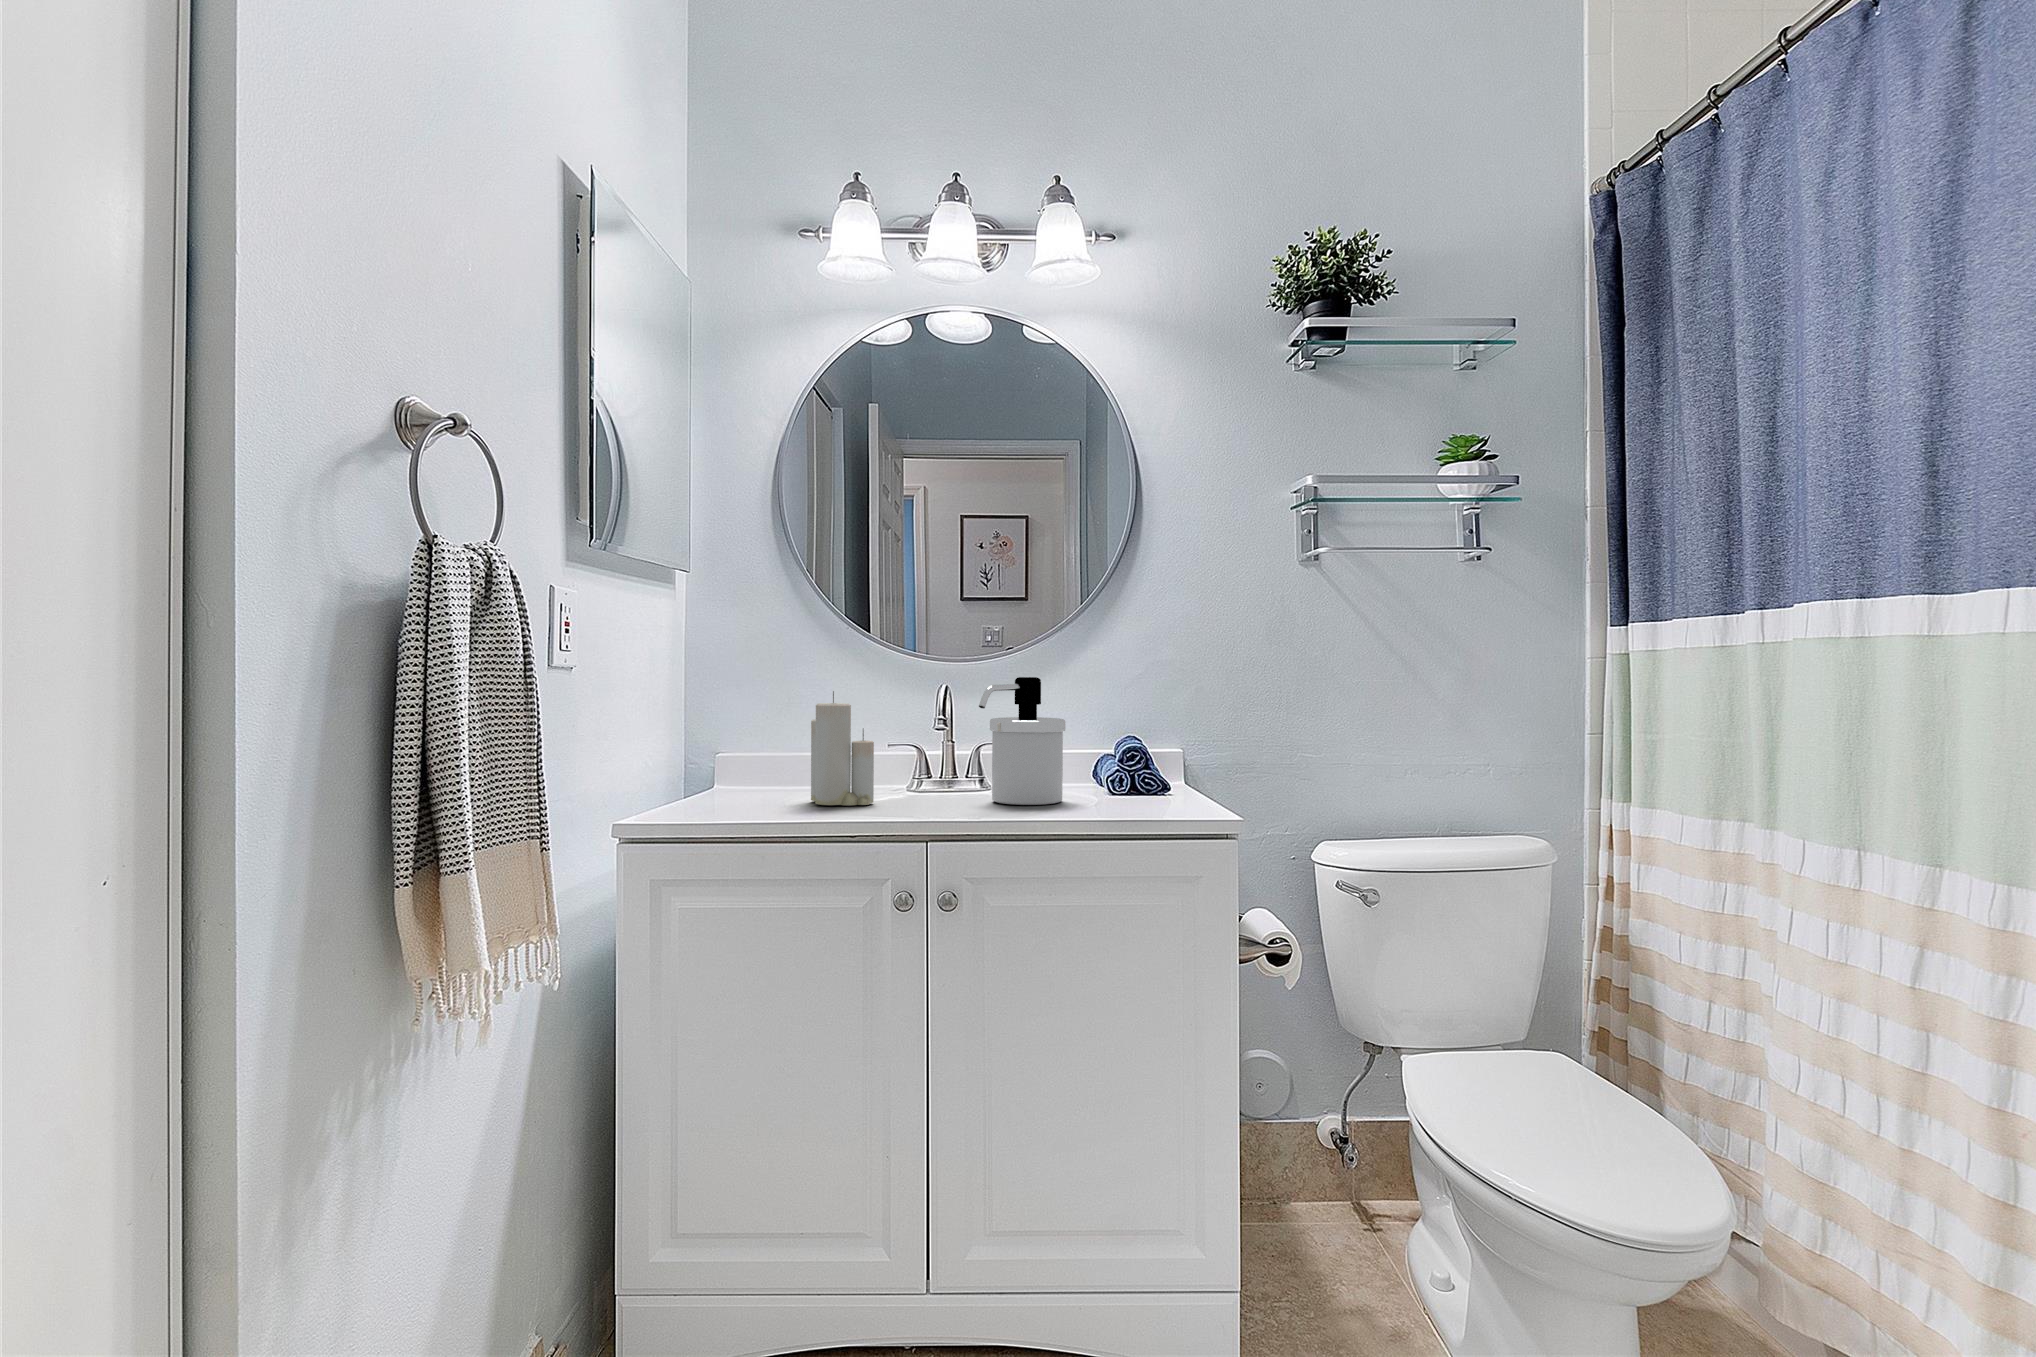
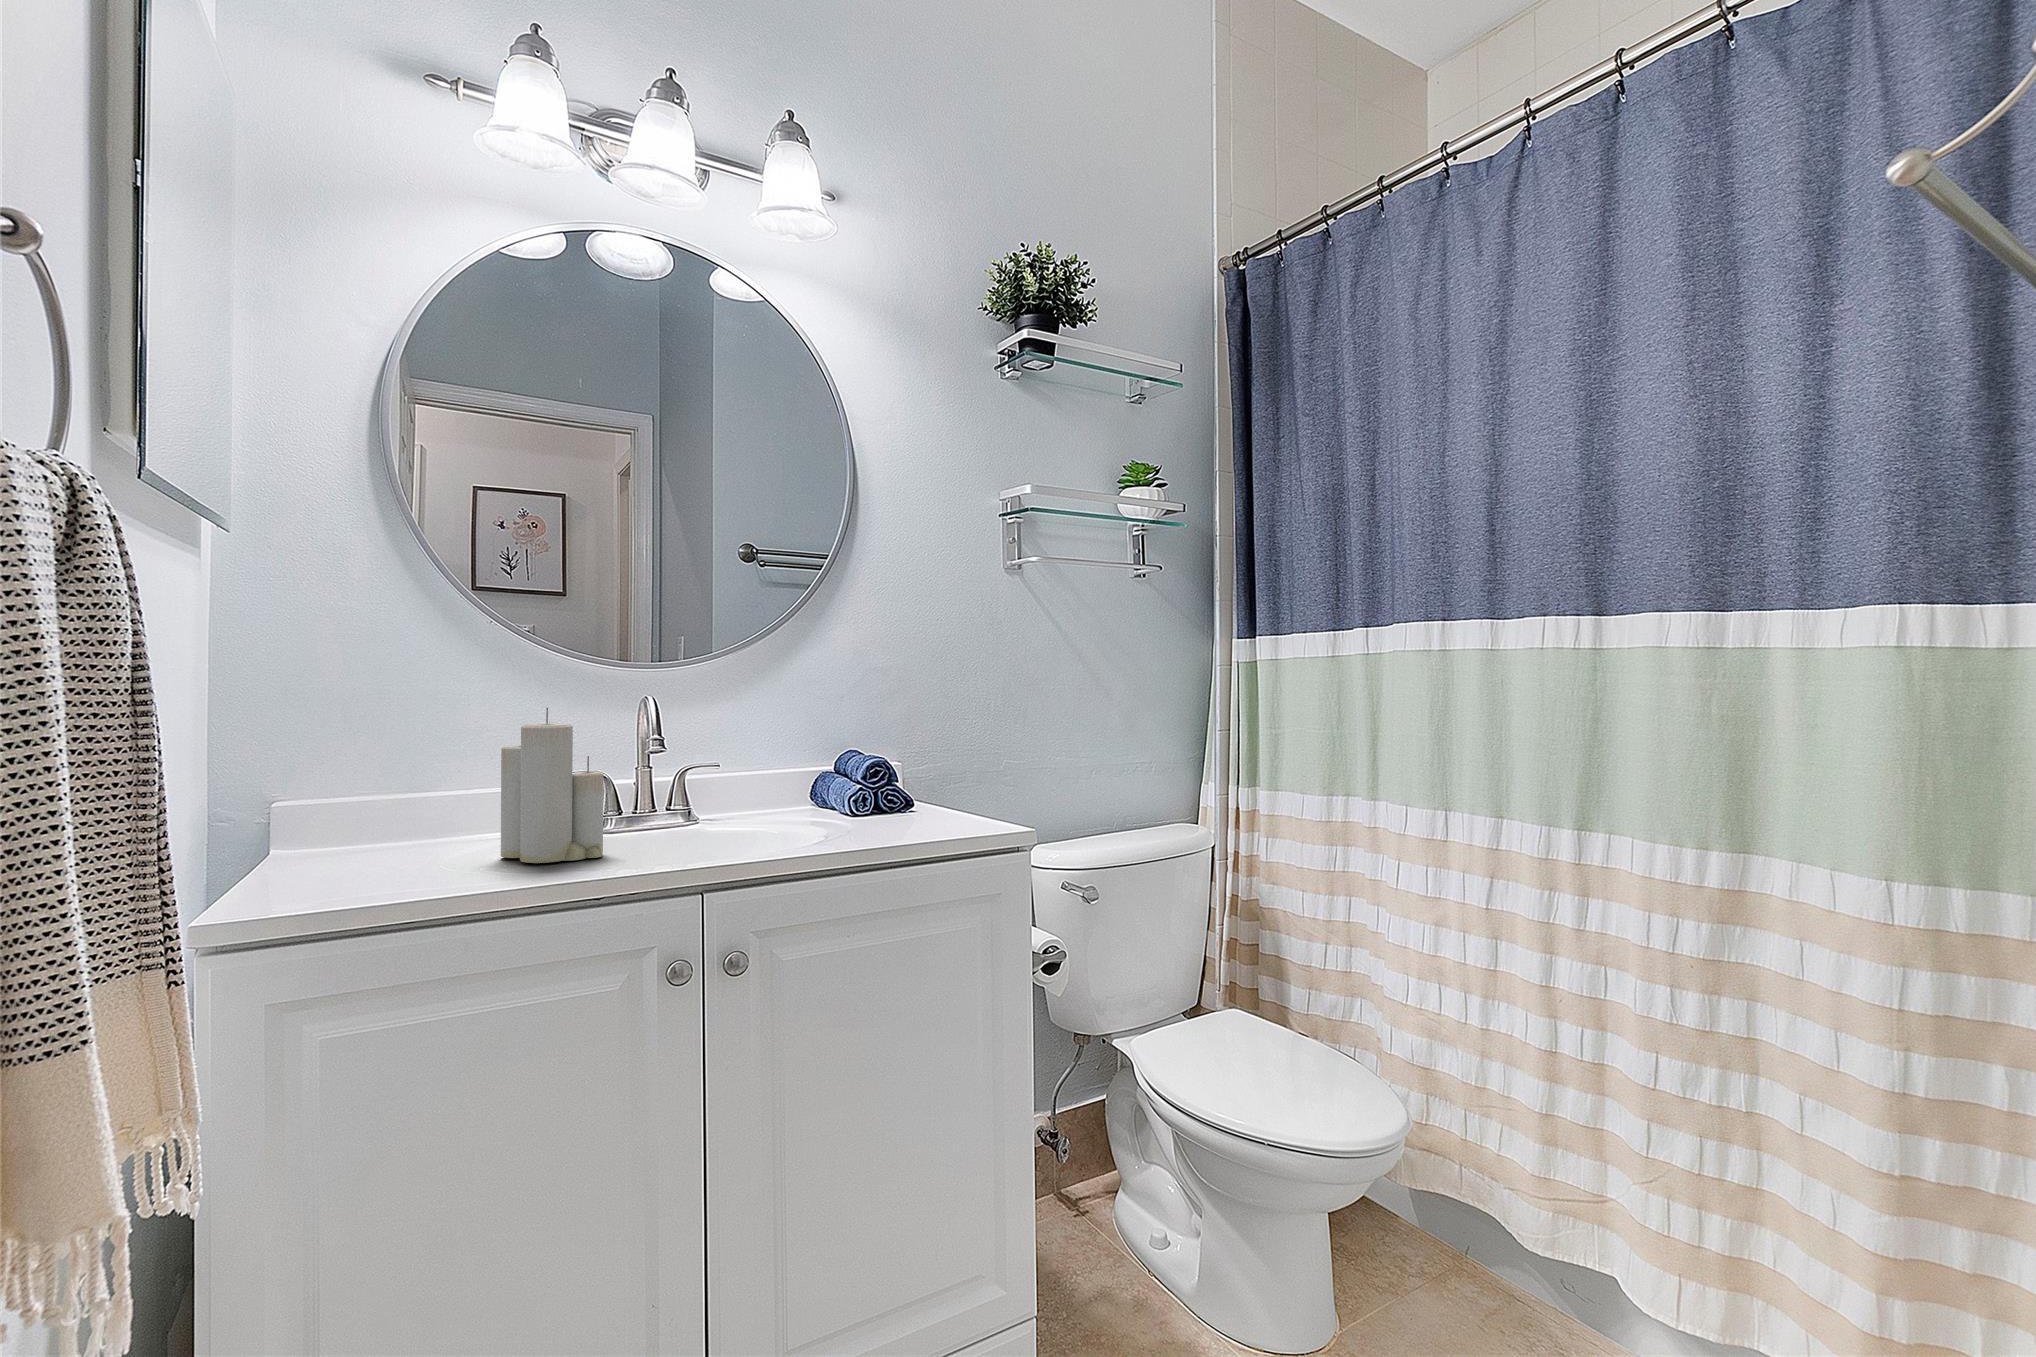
soap dispenser: present [979,677,1066,805] -> none [747,687,839,839]

